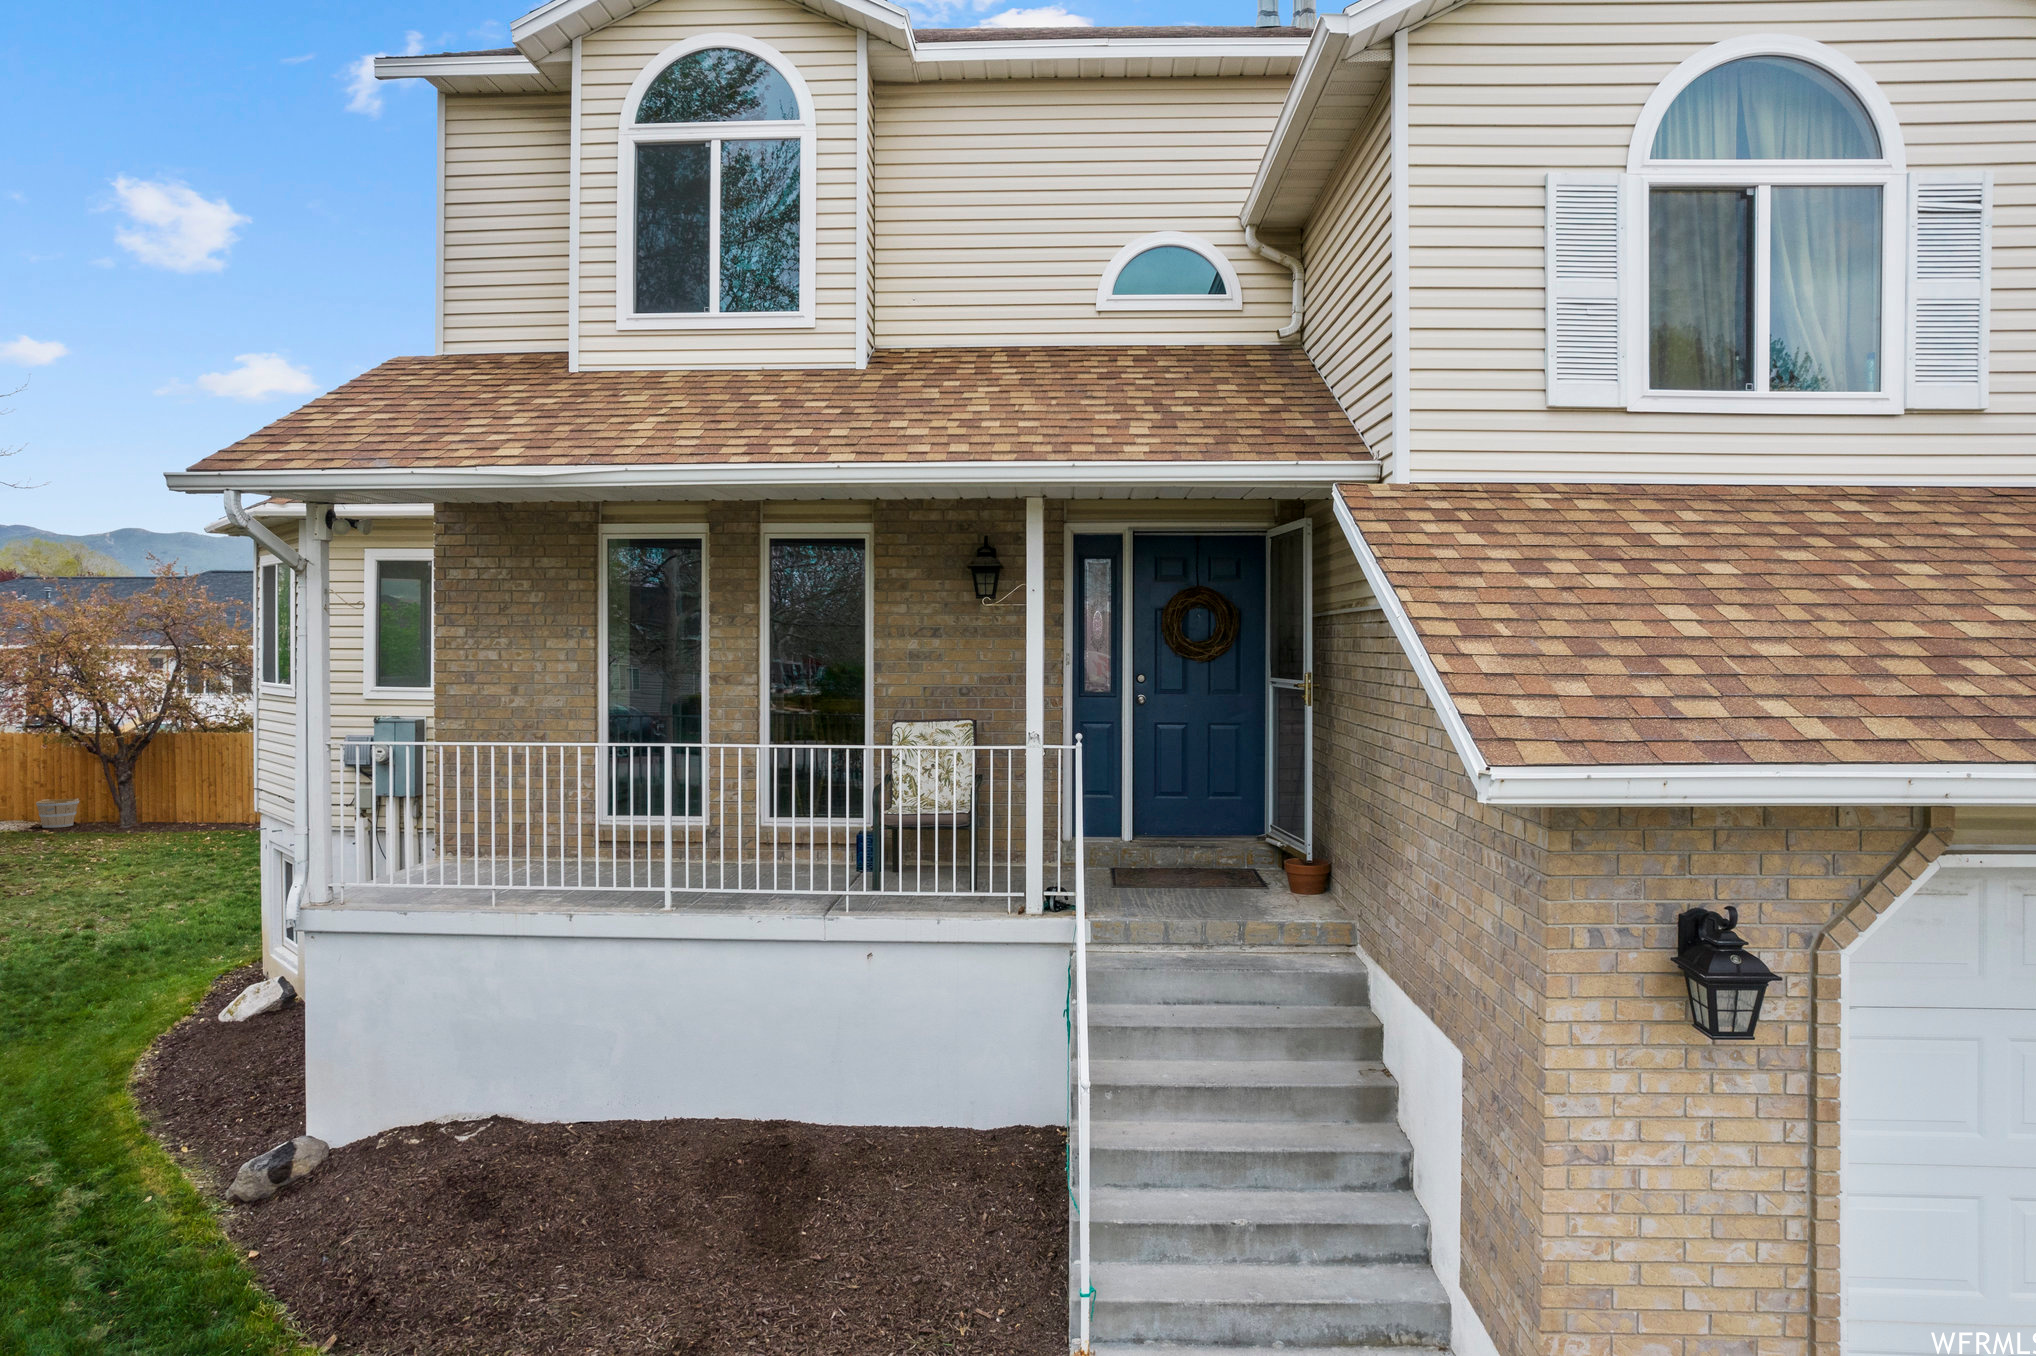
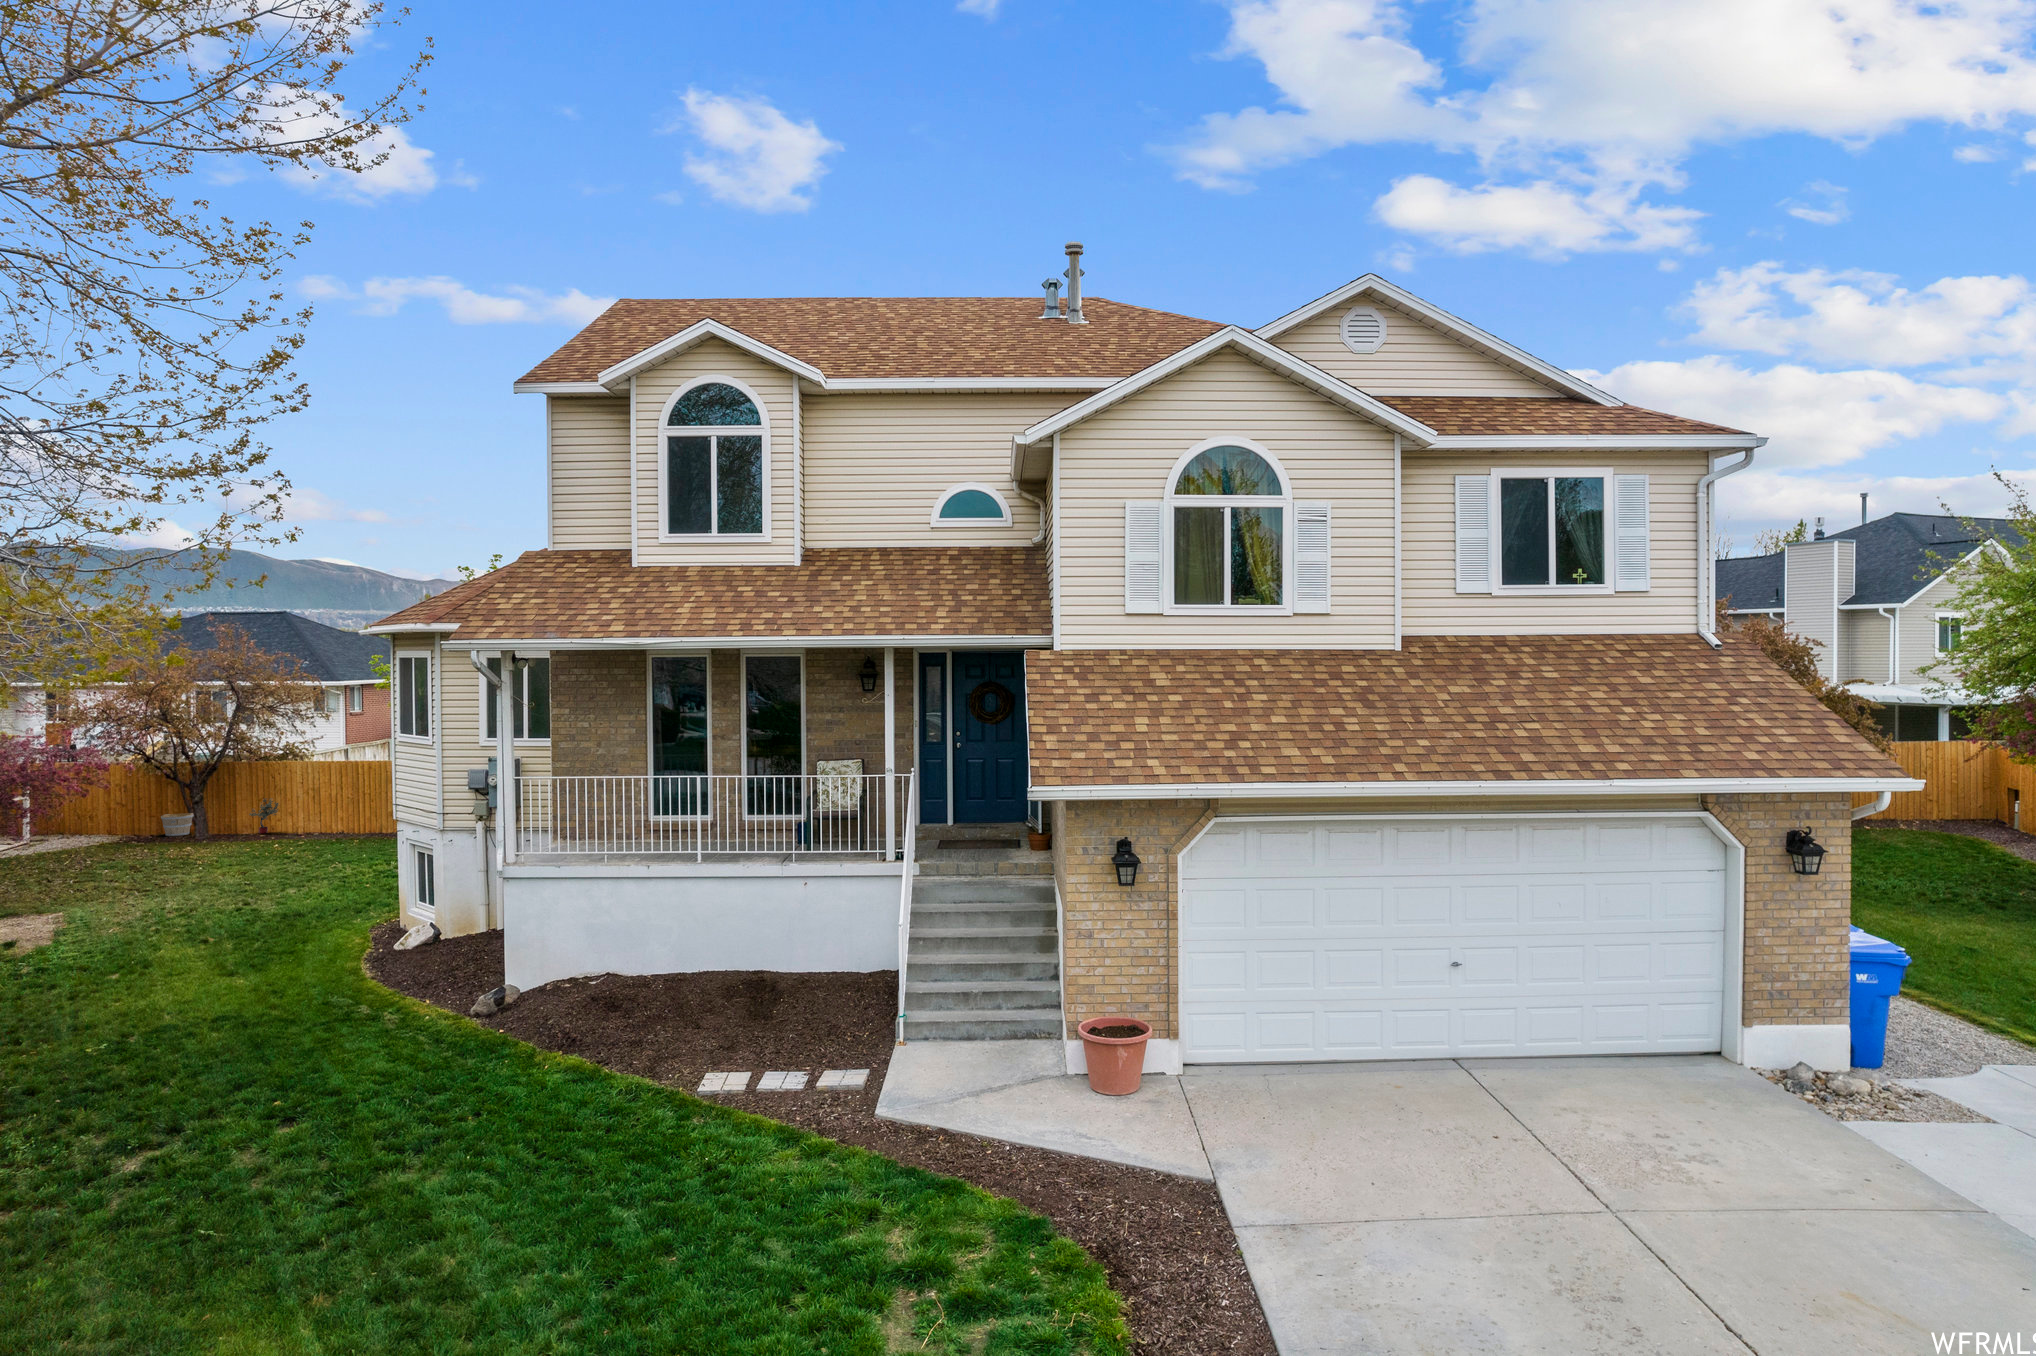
potted tree: none [146,781,186,828] -> present [249,798,278,834]

